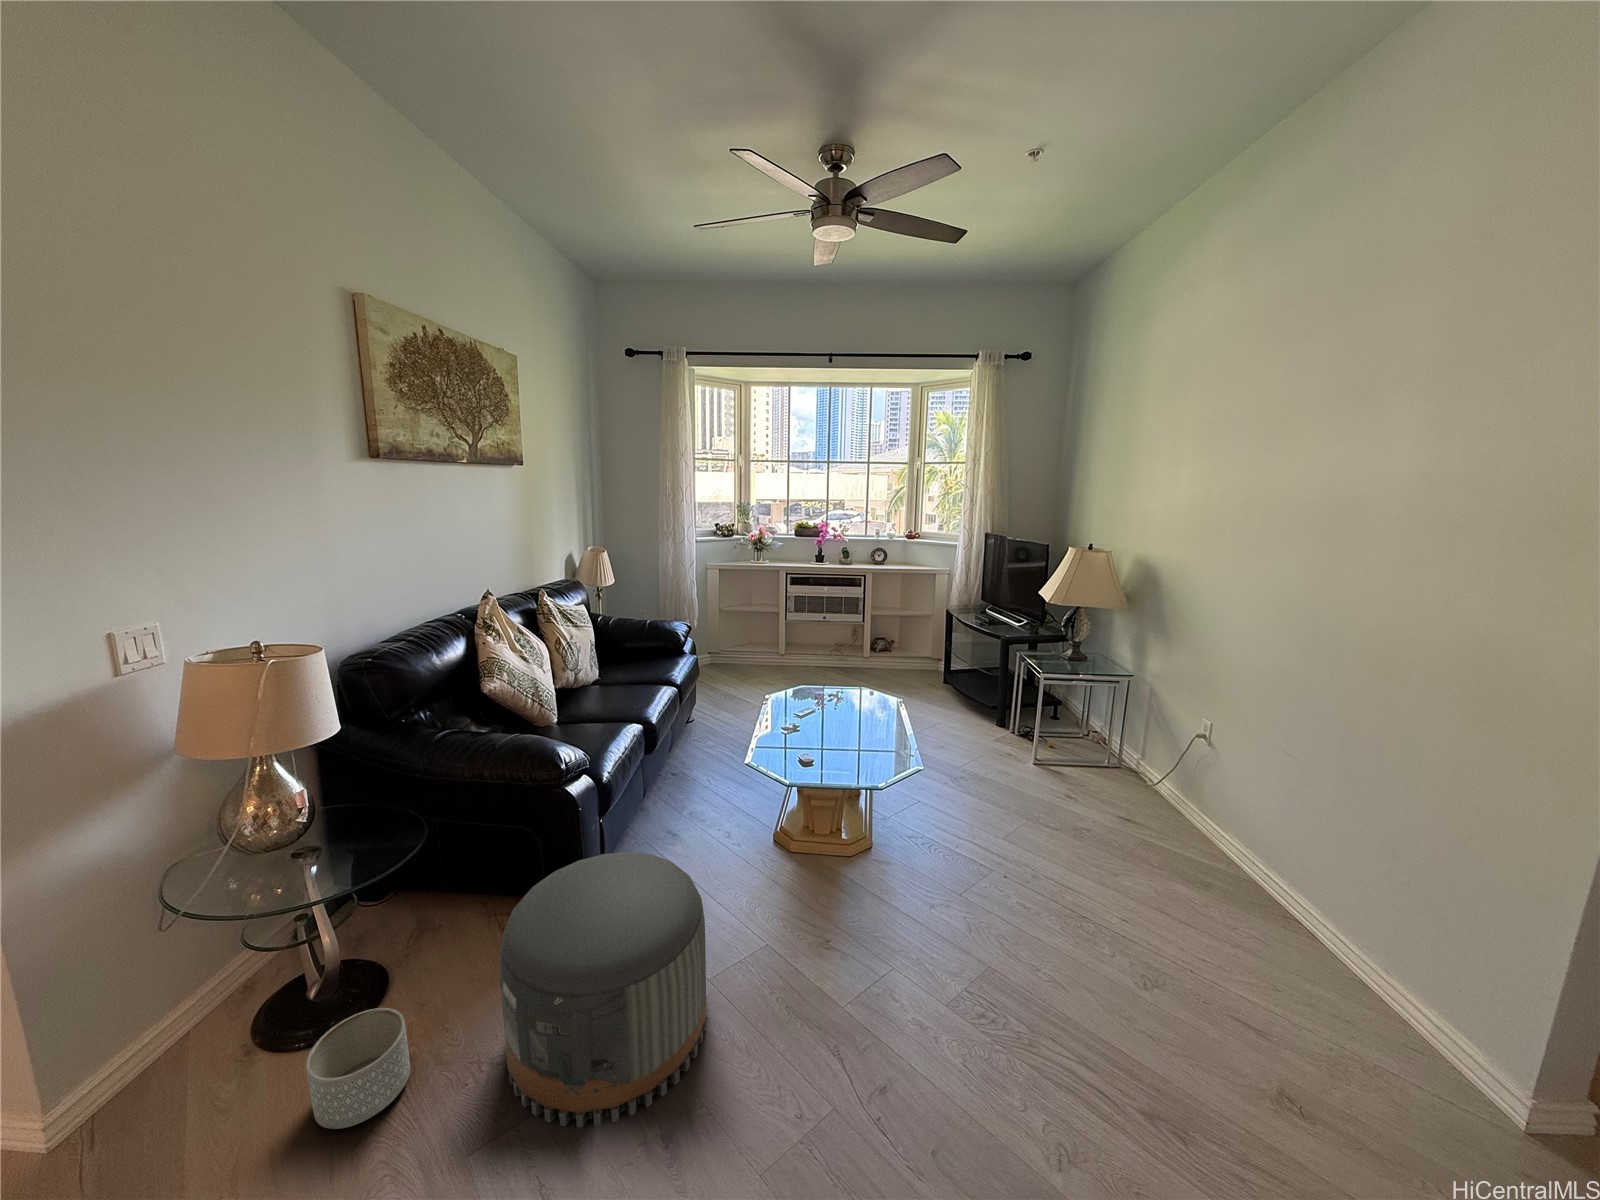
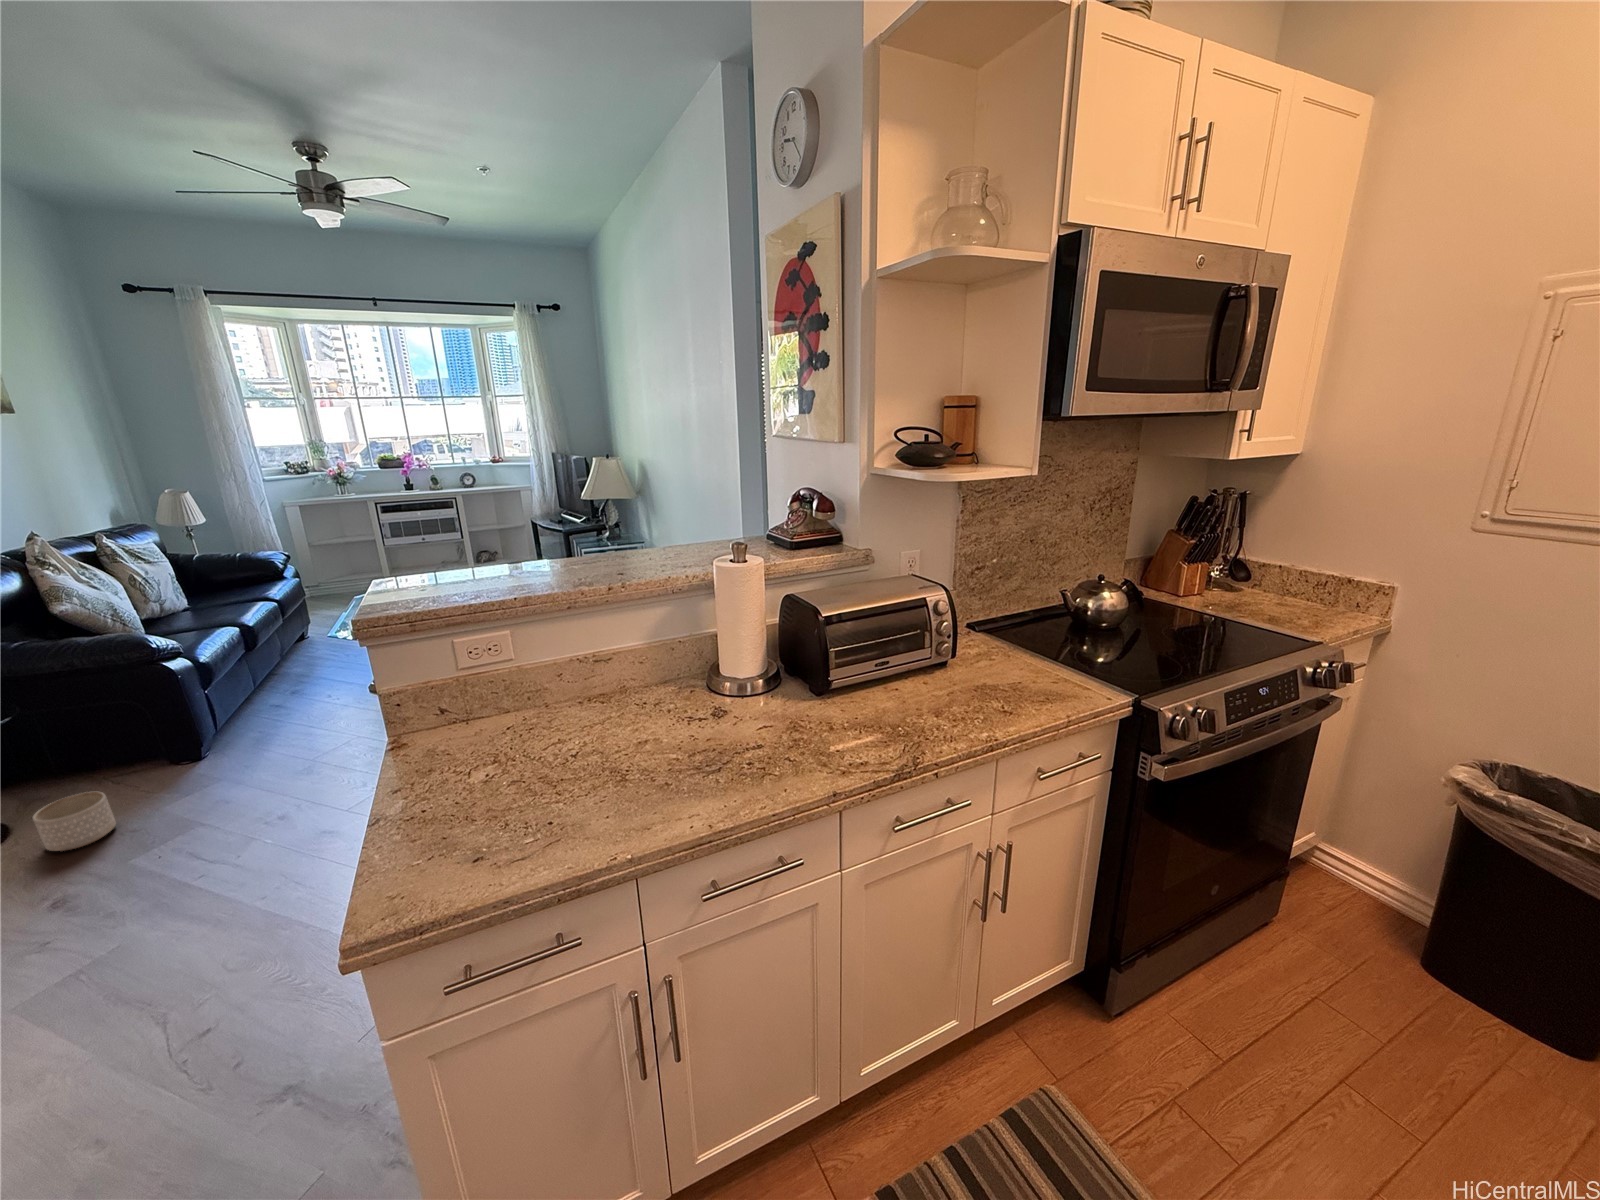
pouf: present [499,852,706,1127] -> none [169,678,334,810]

